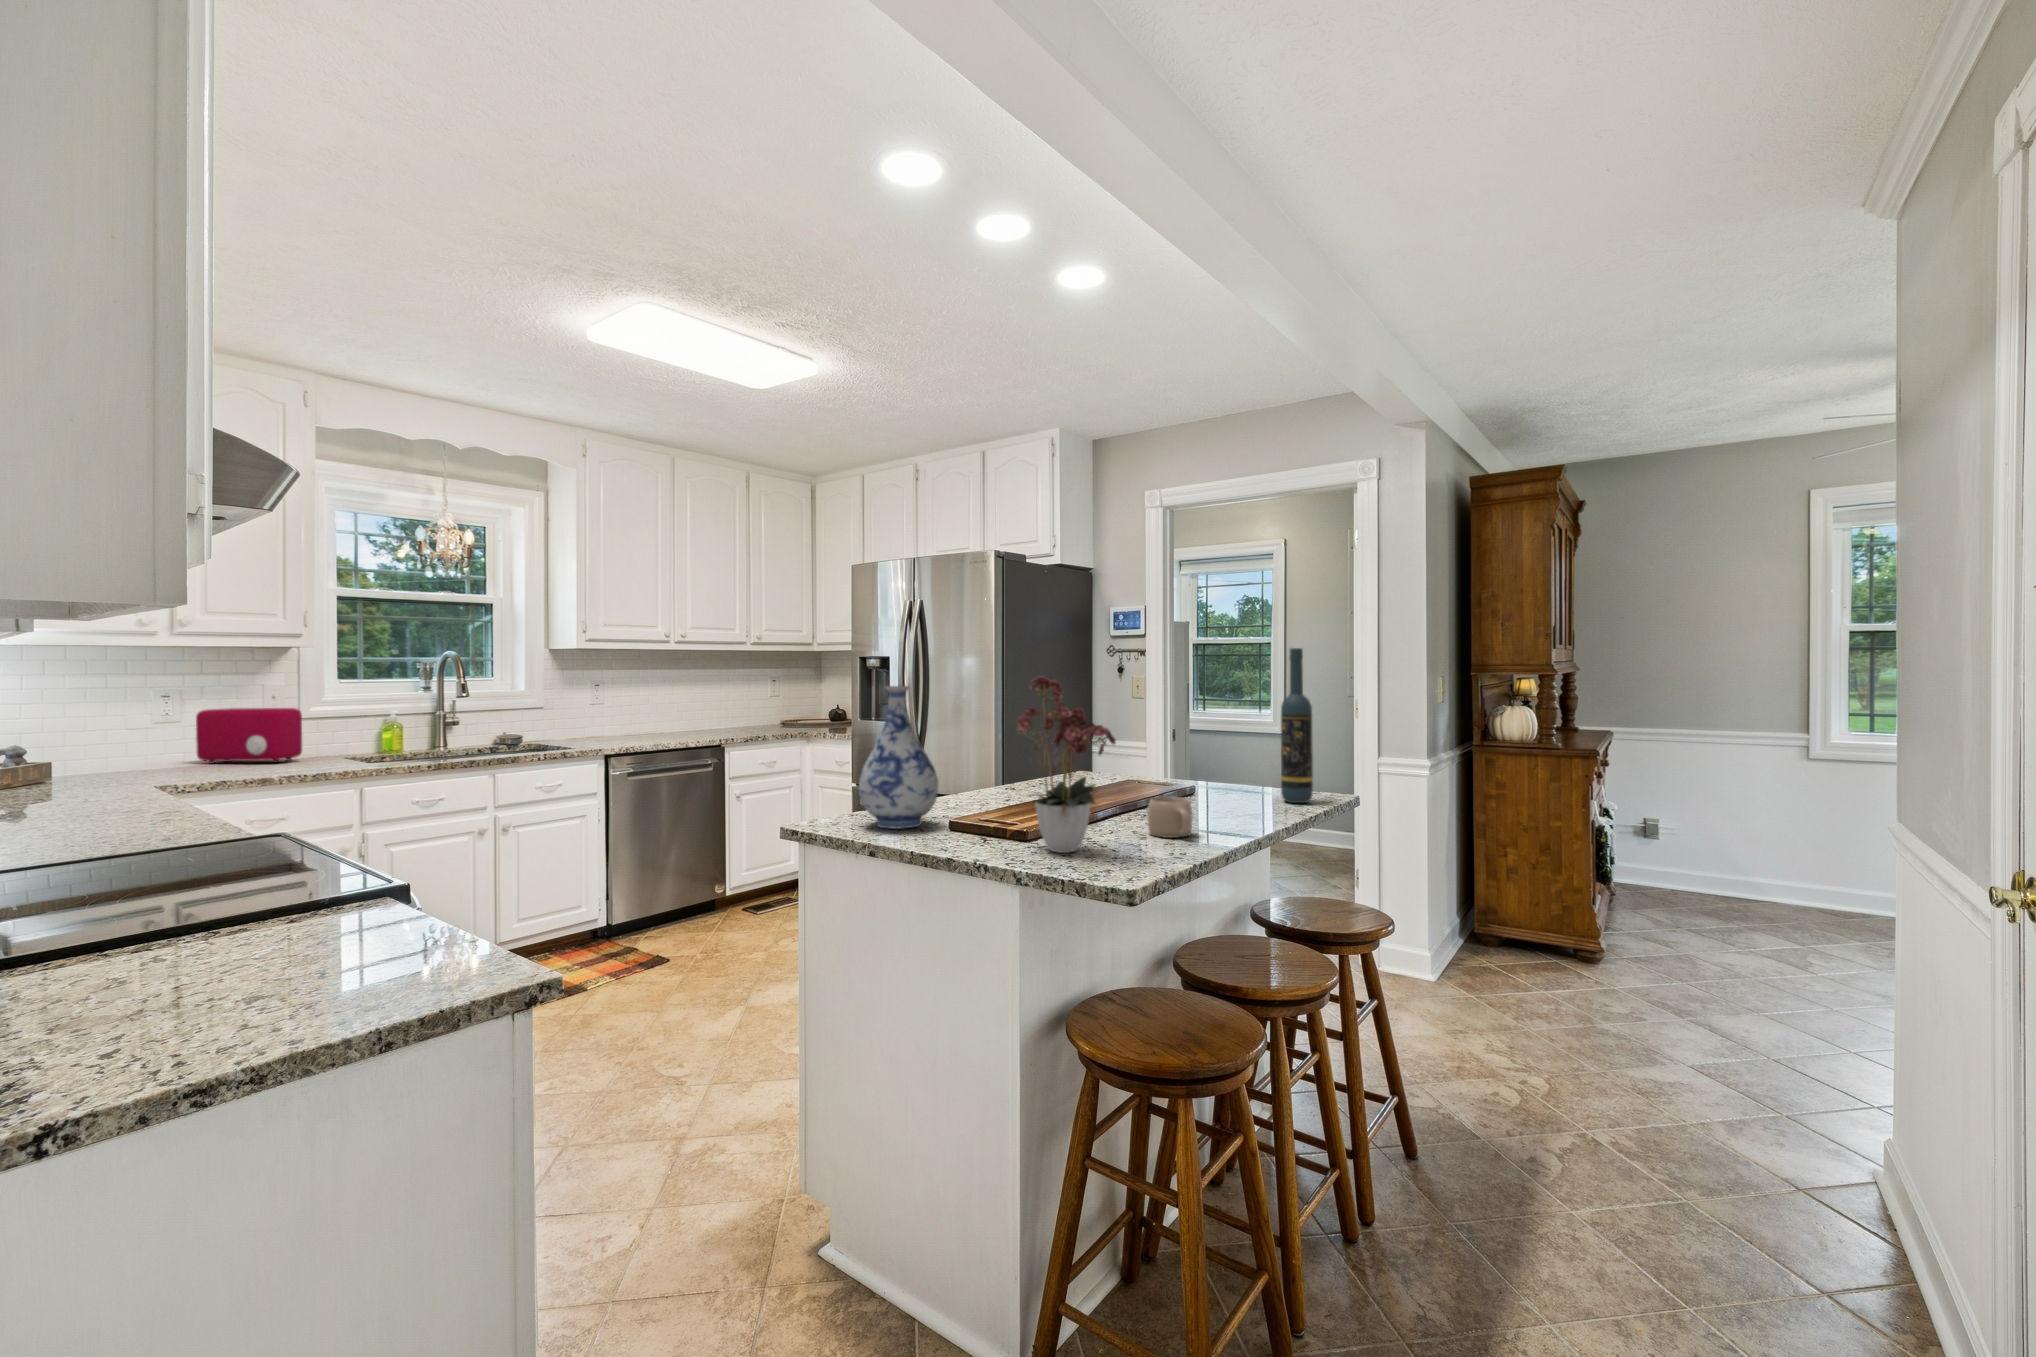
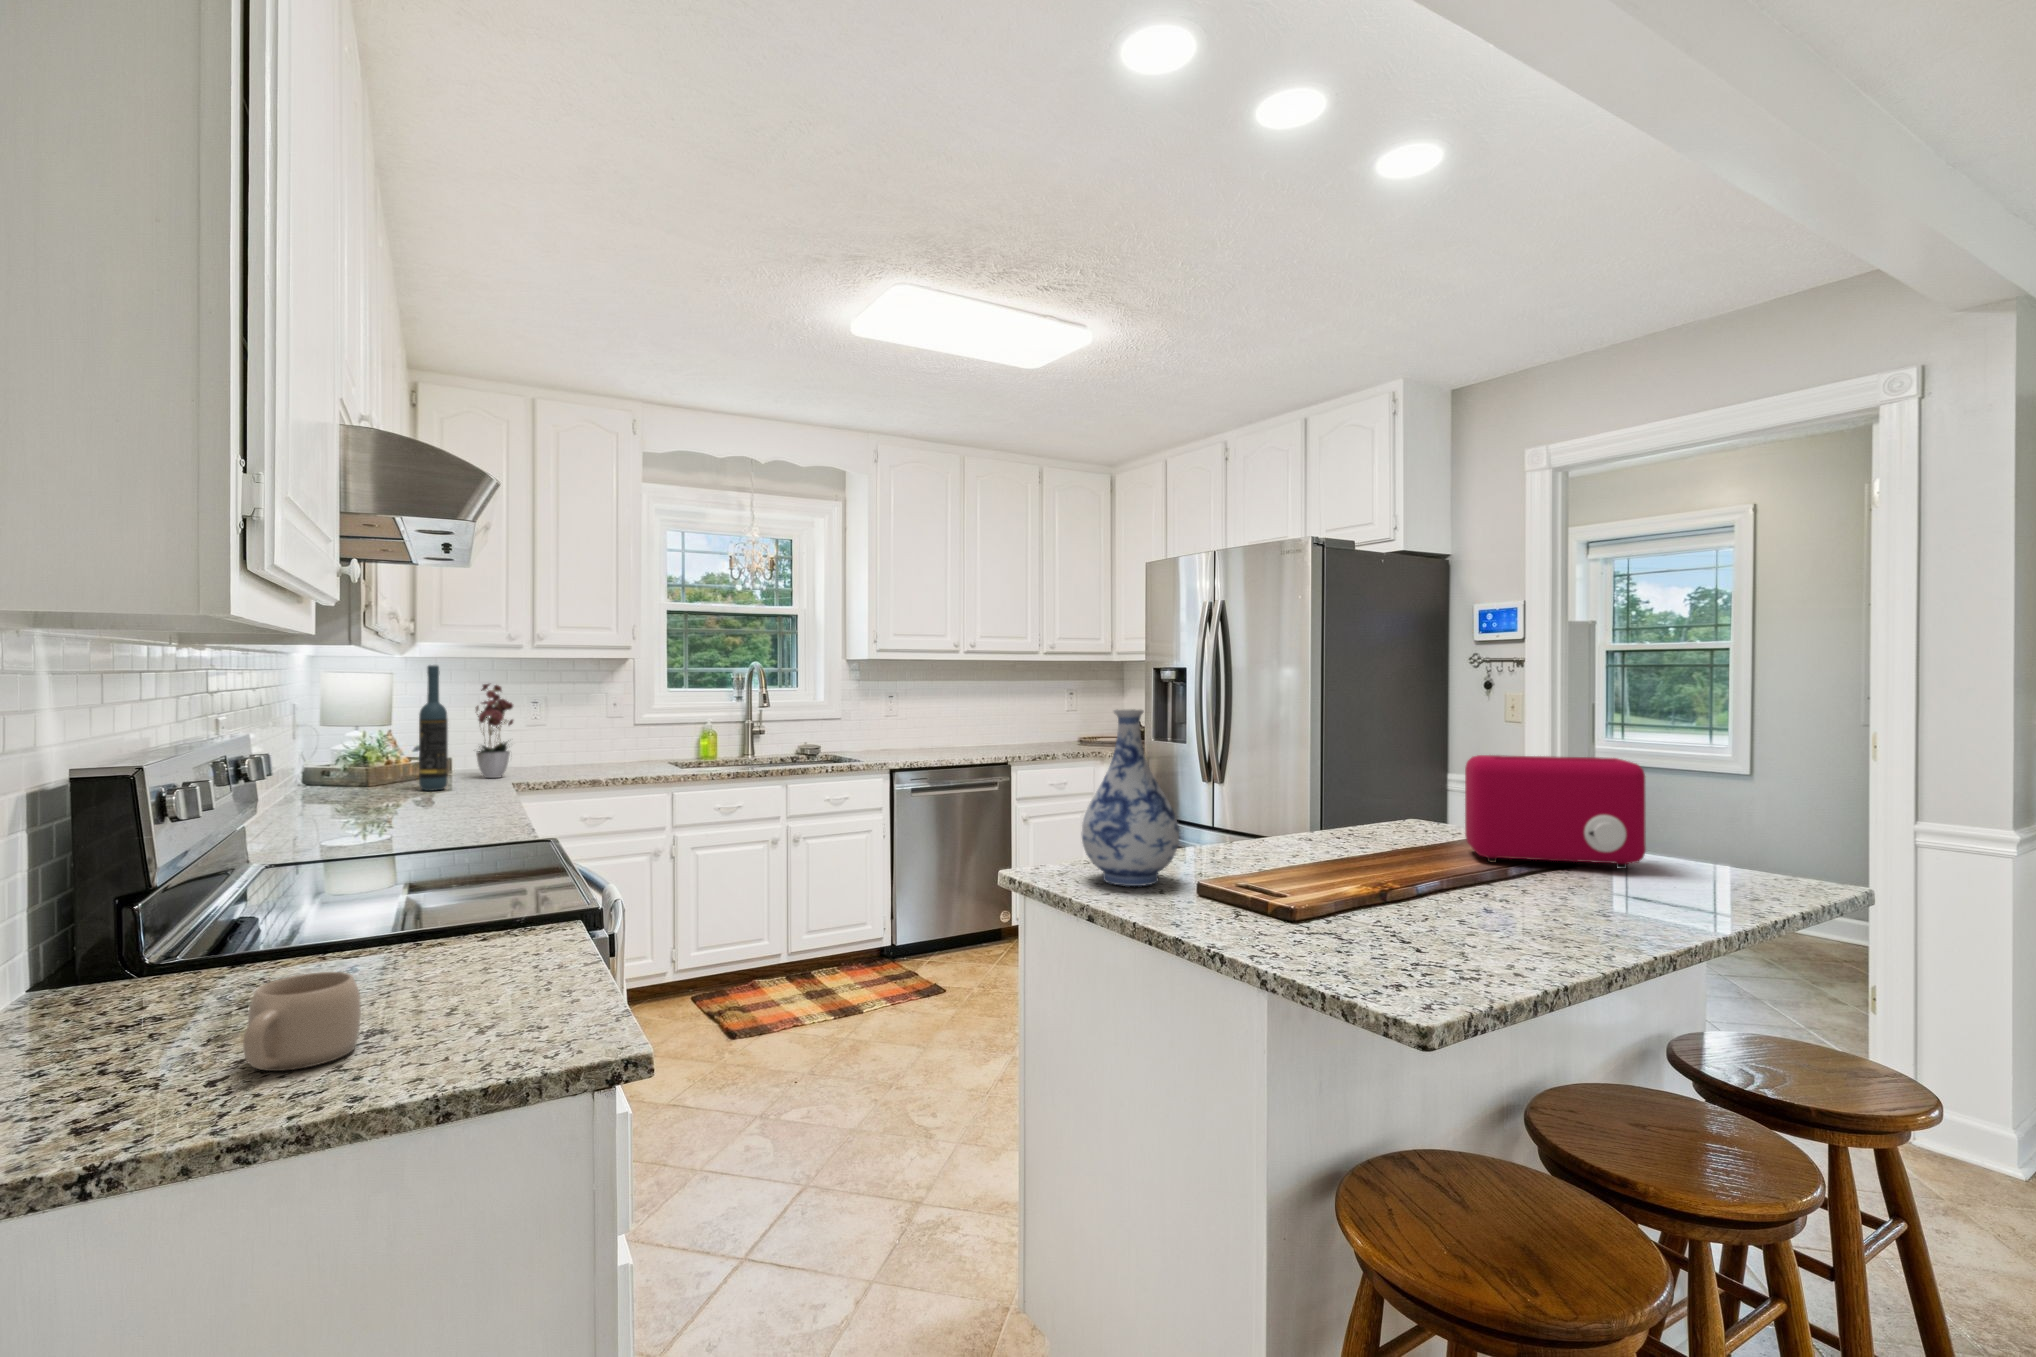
wine bottle: present [1281,648,1313,803] -> present [419,665,448,791]
flower arrangement: present [1017,676,1116,853] -> present [476,684,513,778]
toaster: present [196,708,302,764] -> present [1465,755,1646,869]
mug: present [1147,797,1193,838] -> present [243,972,361,1071]

